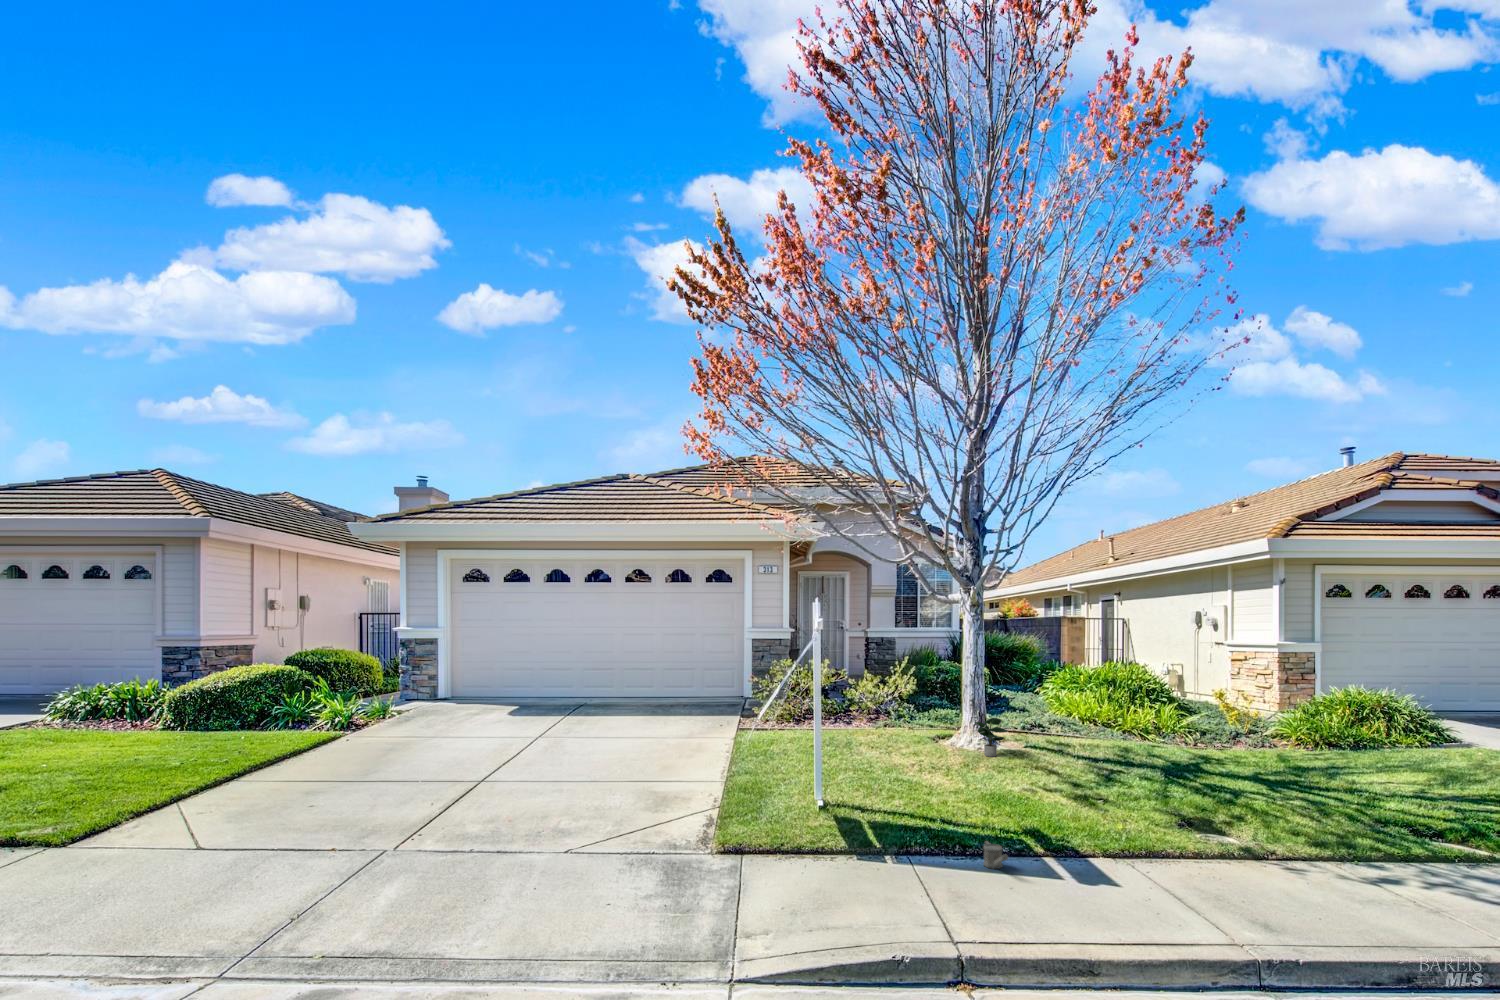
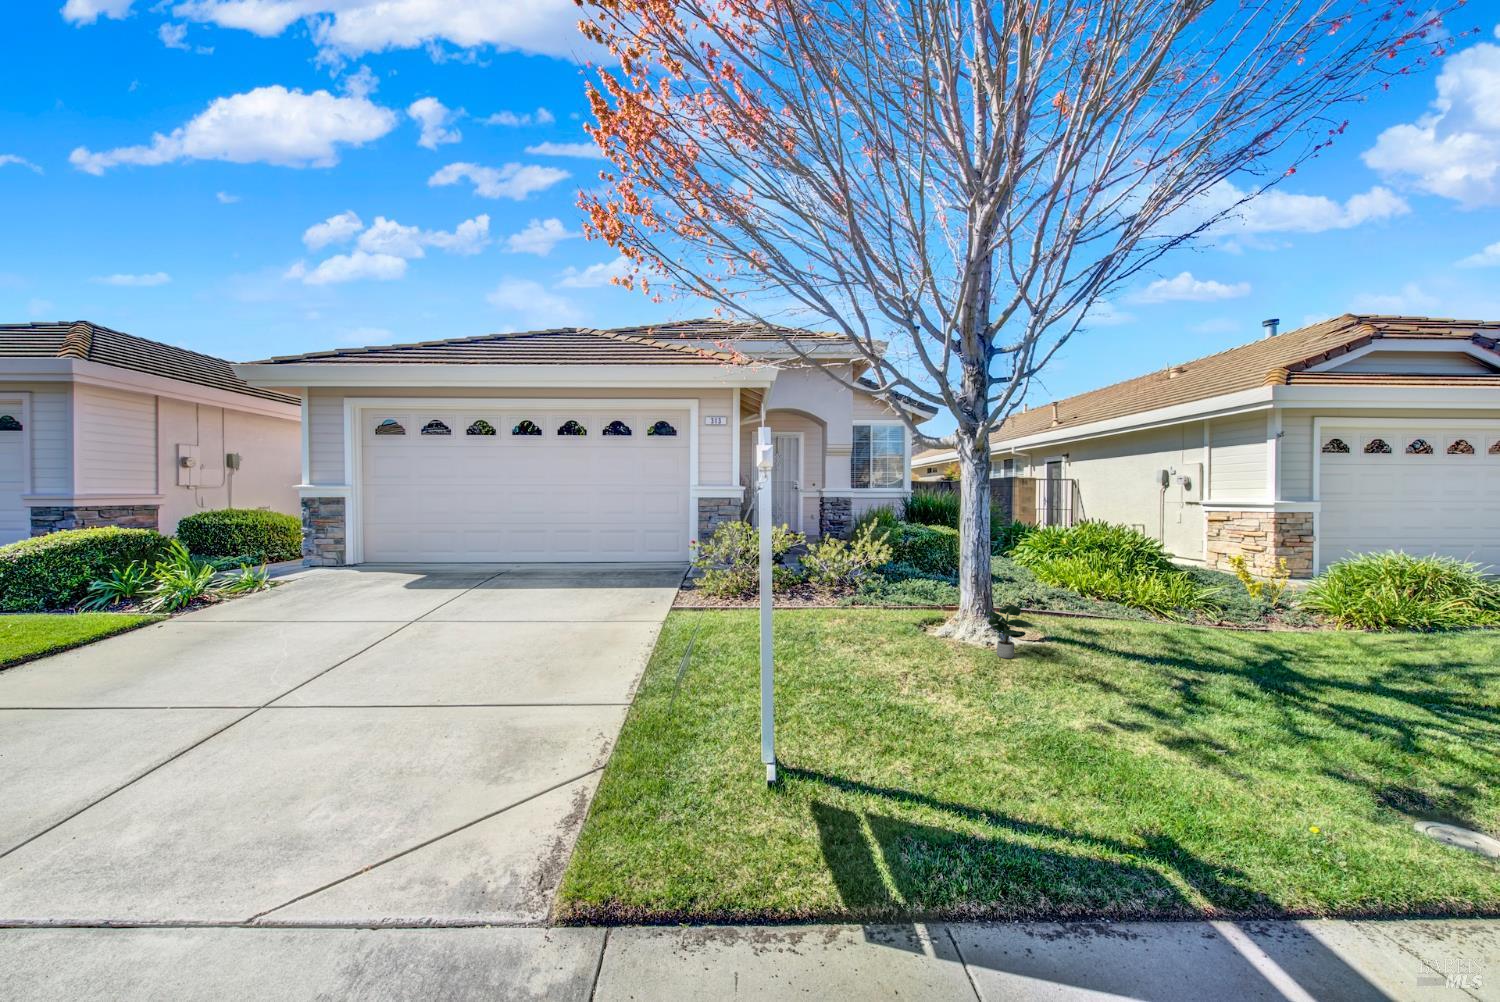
watering can: present [983,841,1008,869] -> none [1081,876,1153,945]

